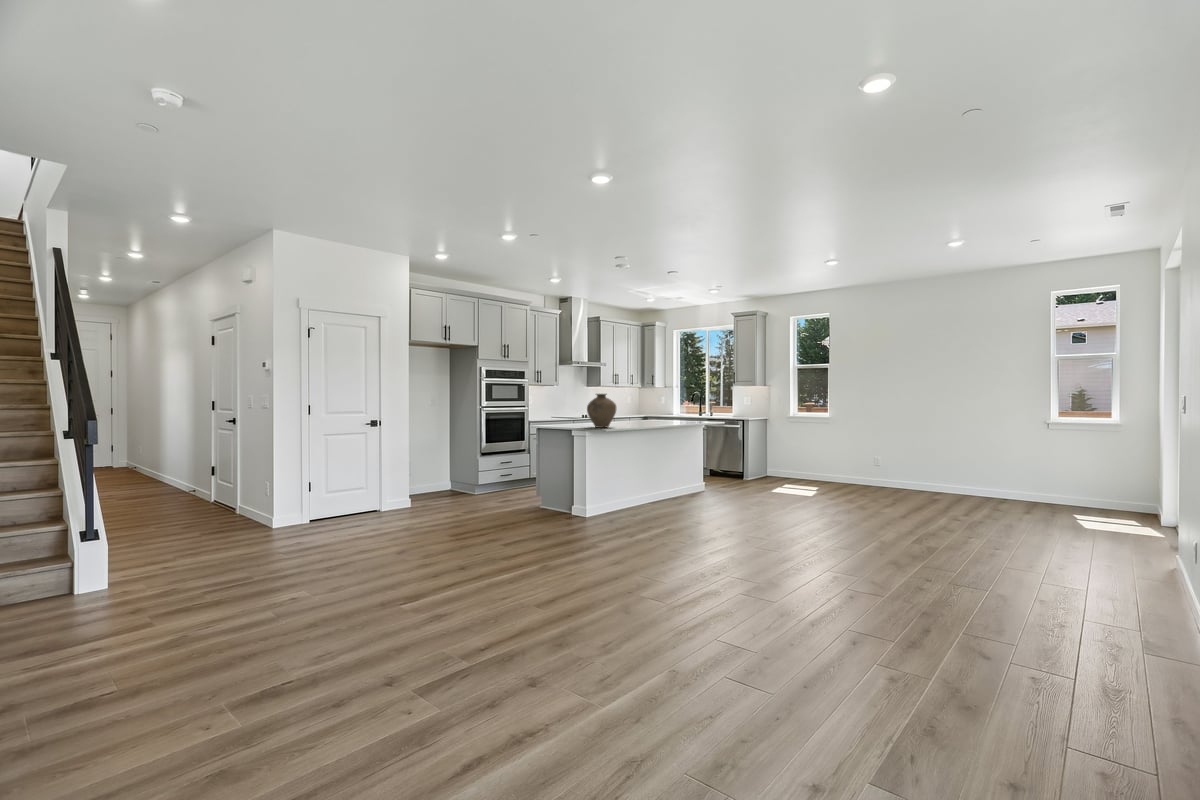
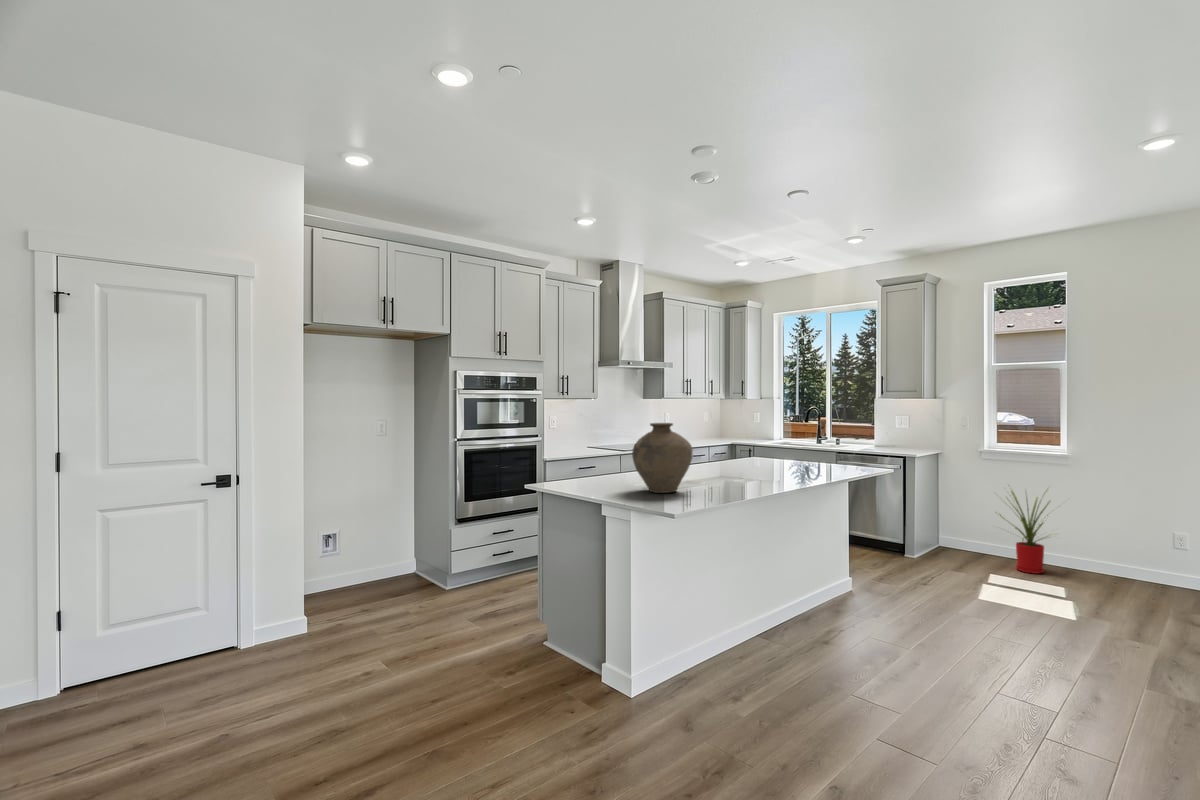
house plant: none [788,433,828,483] -> present [1000,489,1050,574]

